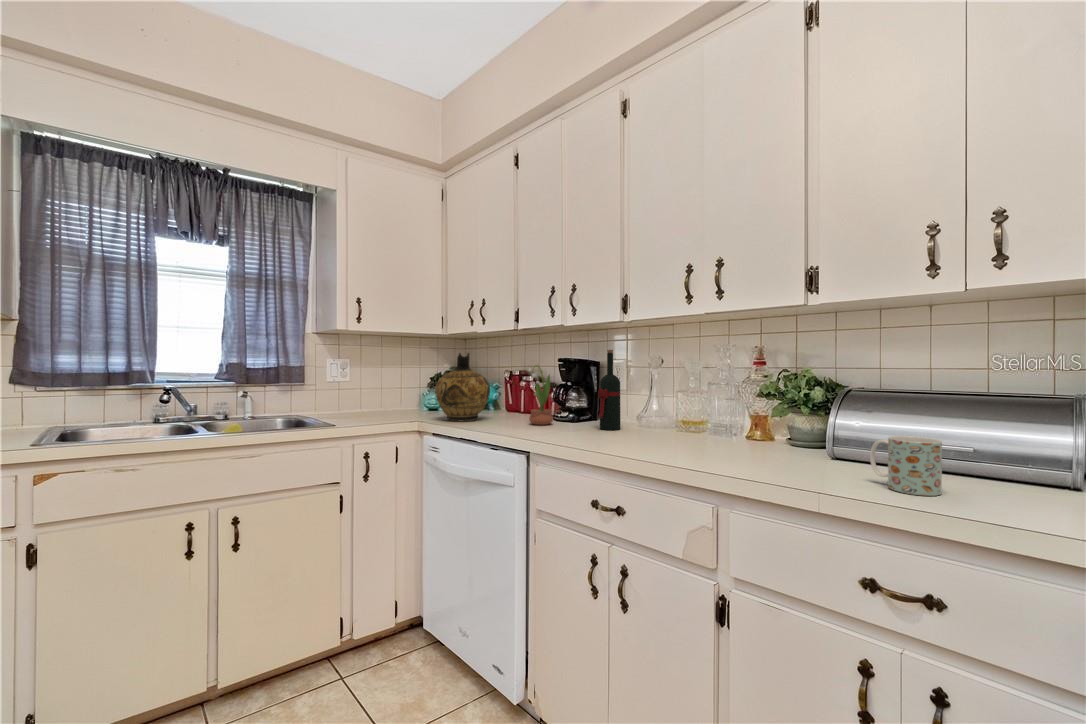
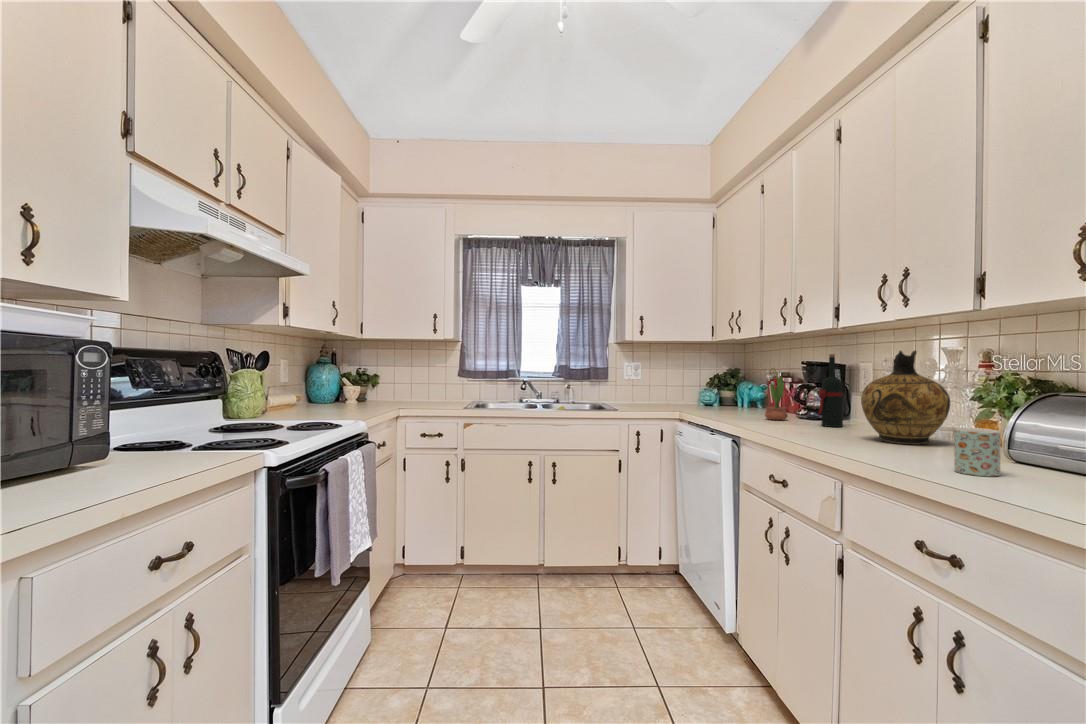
ceramic jug: present [435,353,490,422] -> present [861,351,951,444]

